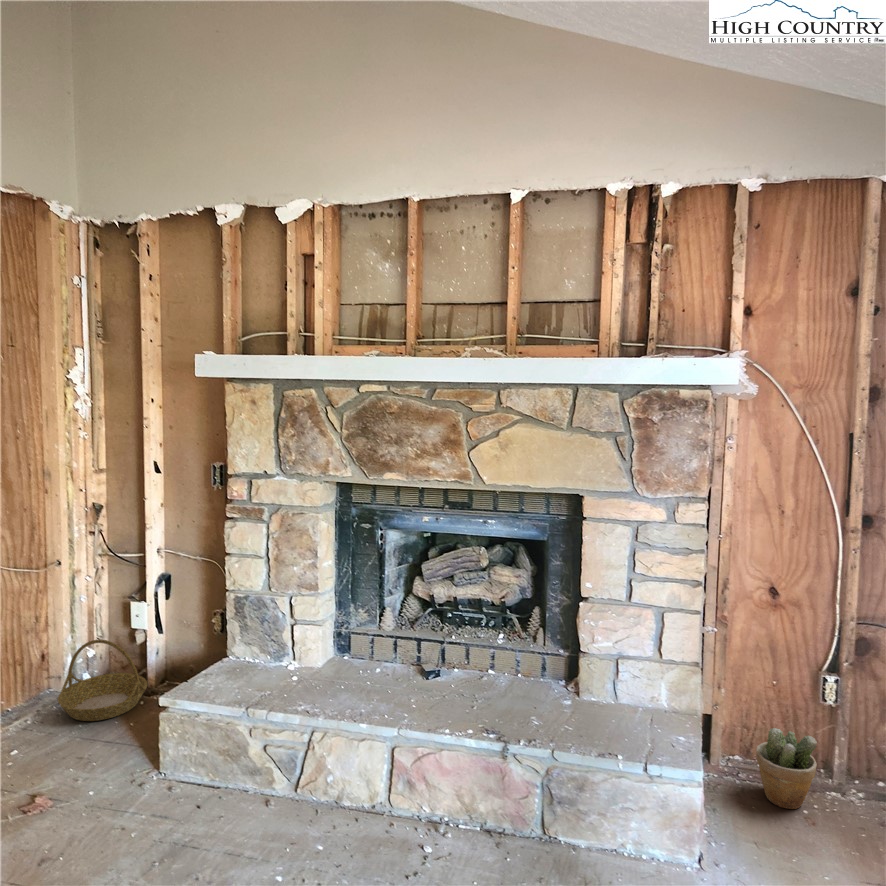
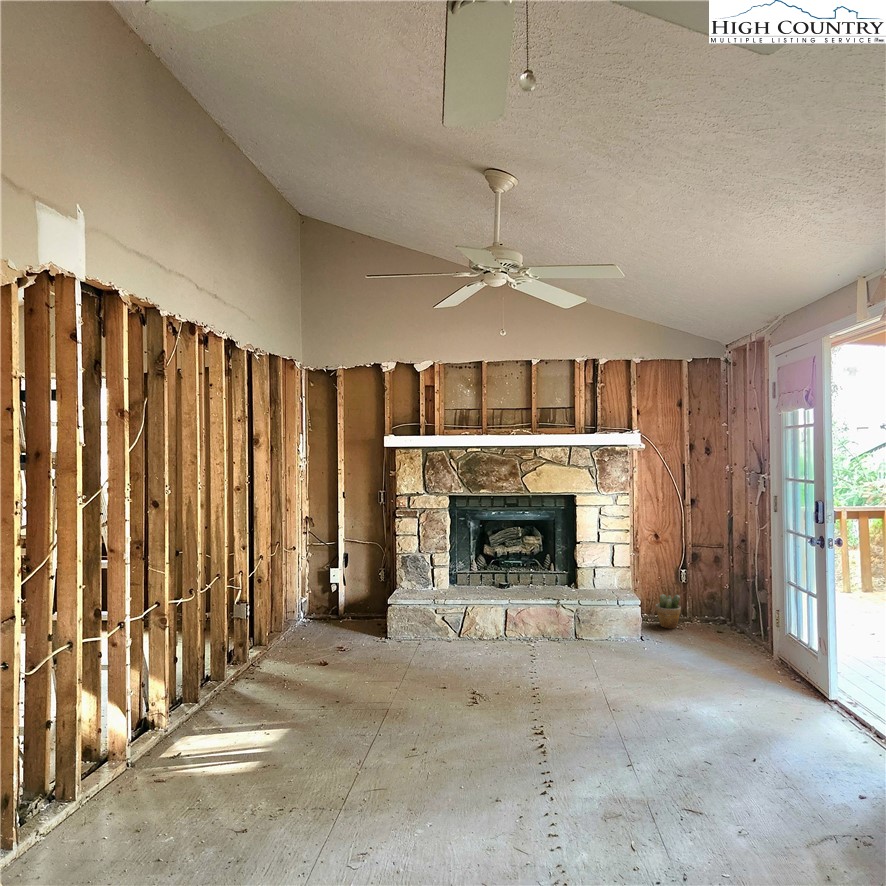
basket: present [58,639,148,721] -> none [300,589,345,631]

